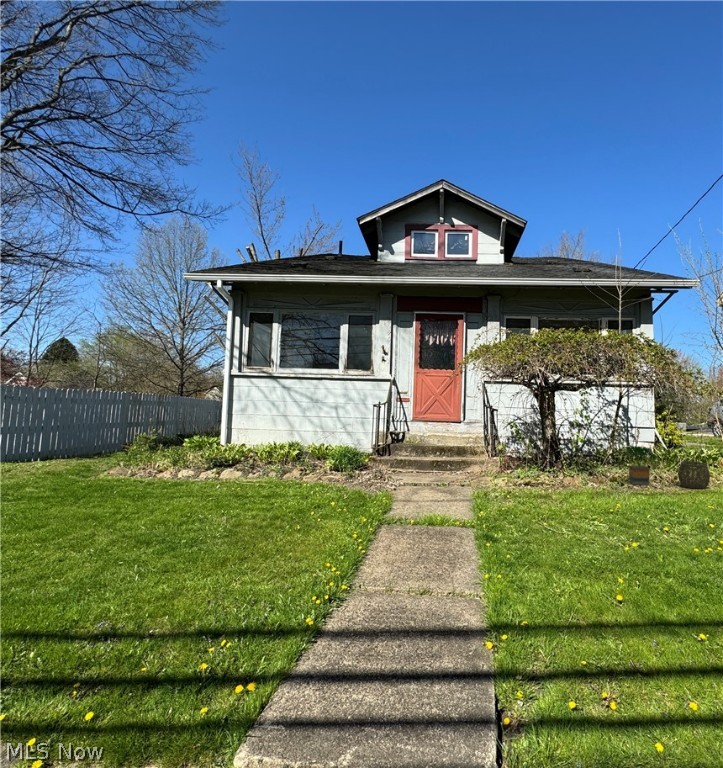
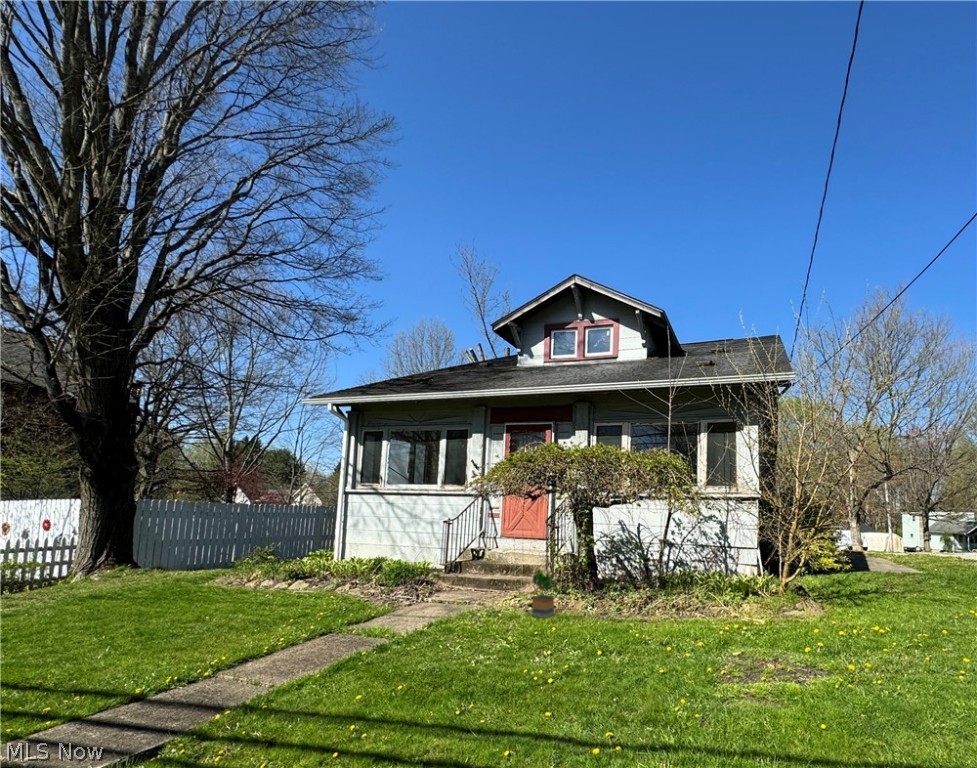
woven basket: present [678,461,710,489] -> none [568,594,600,626]

